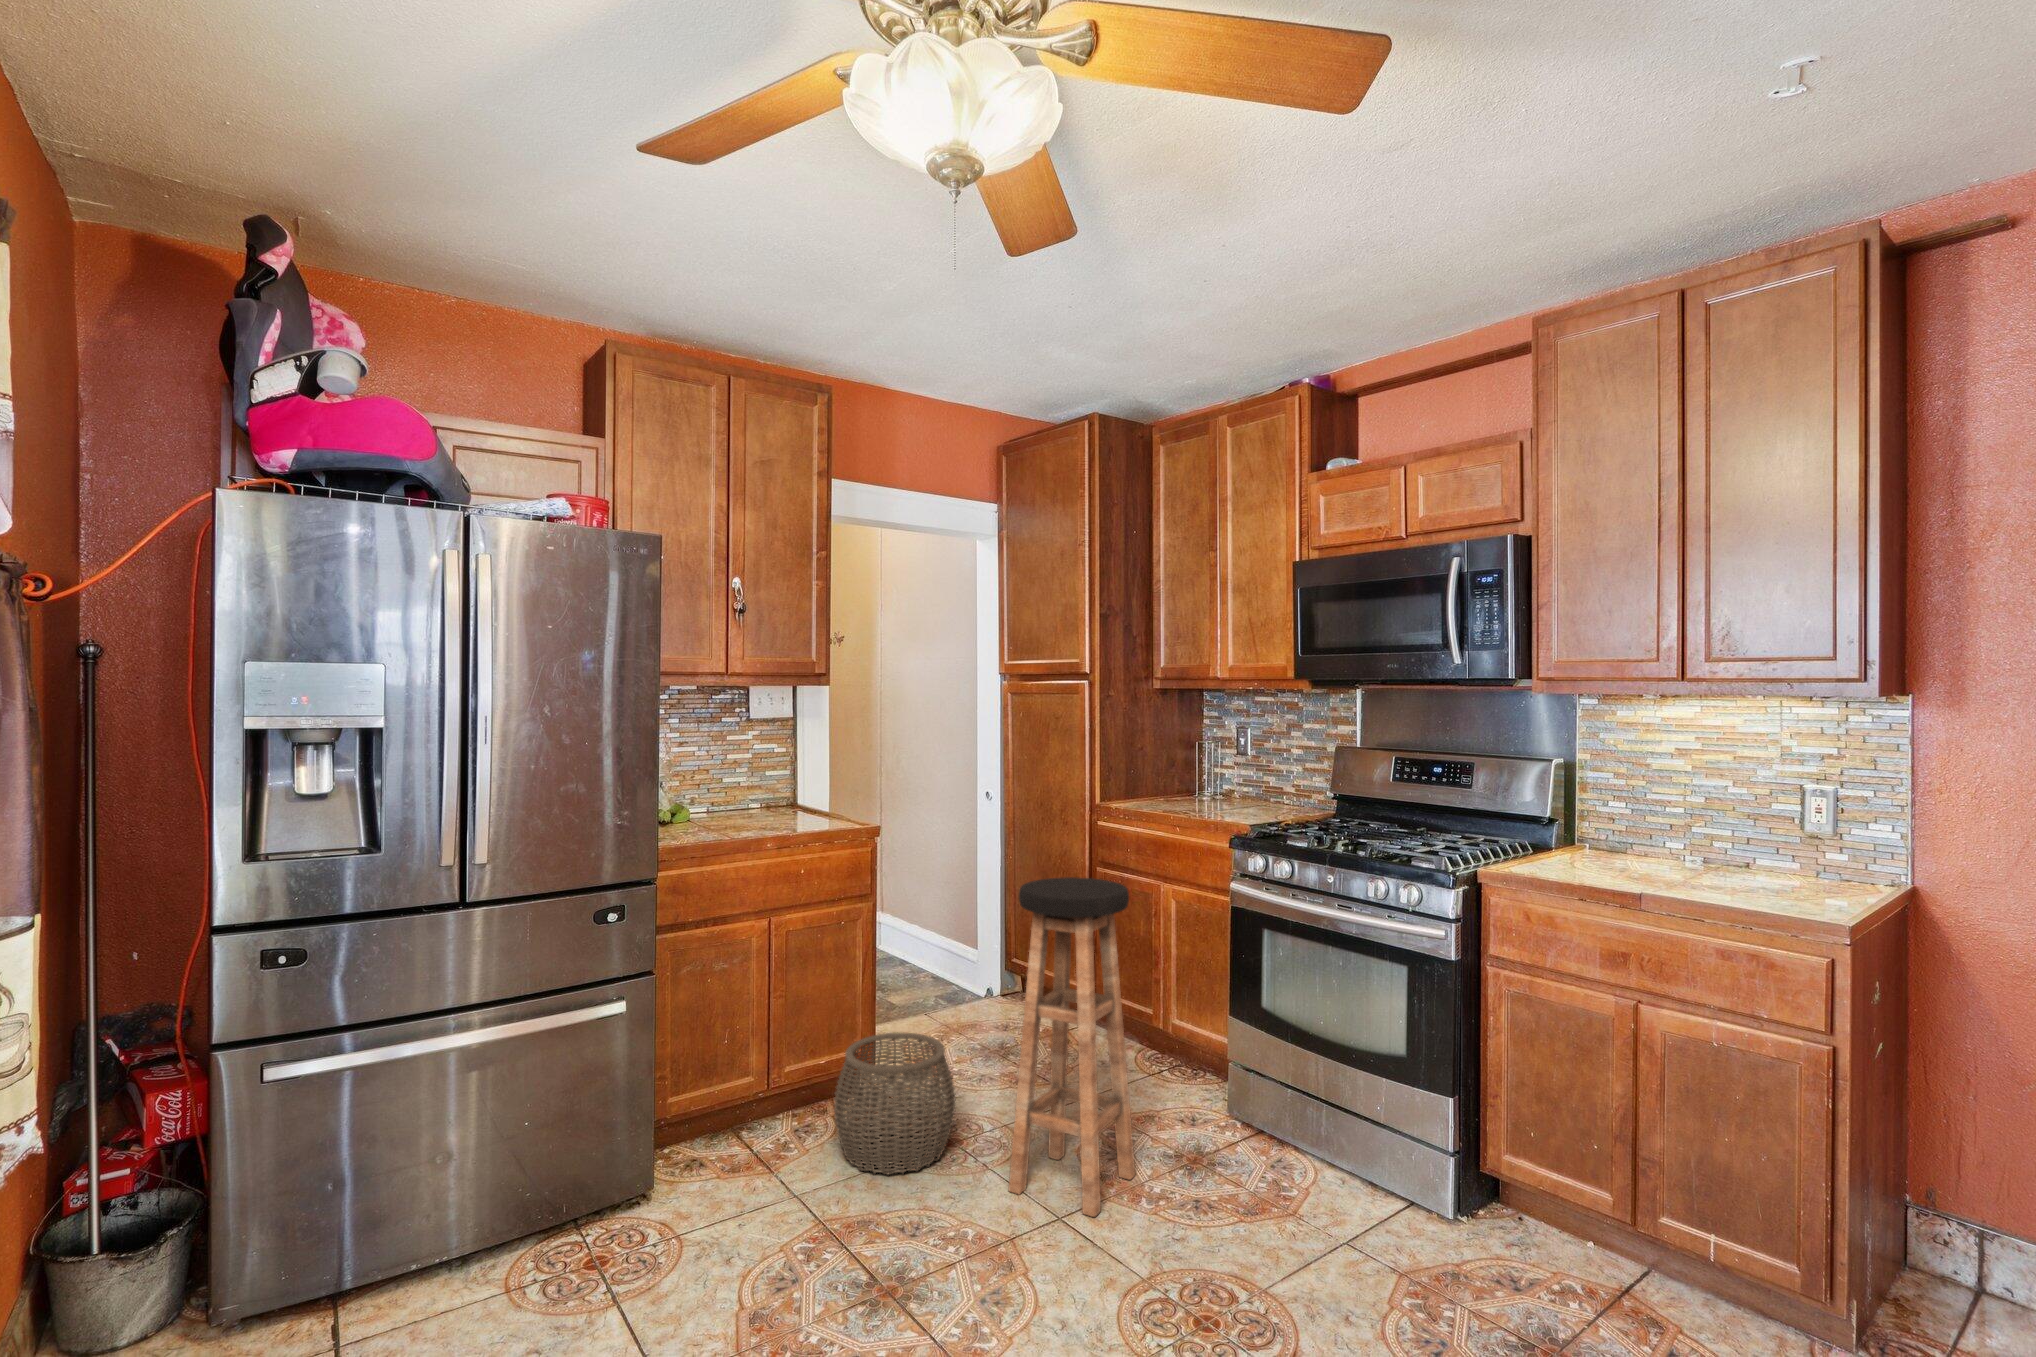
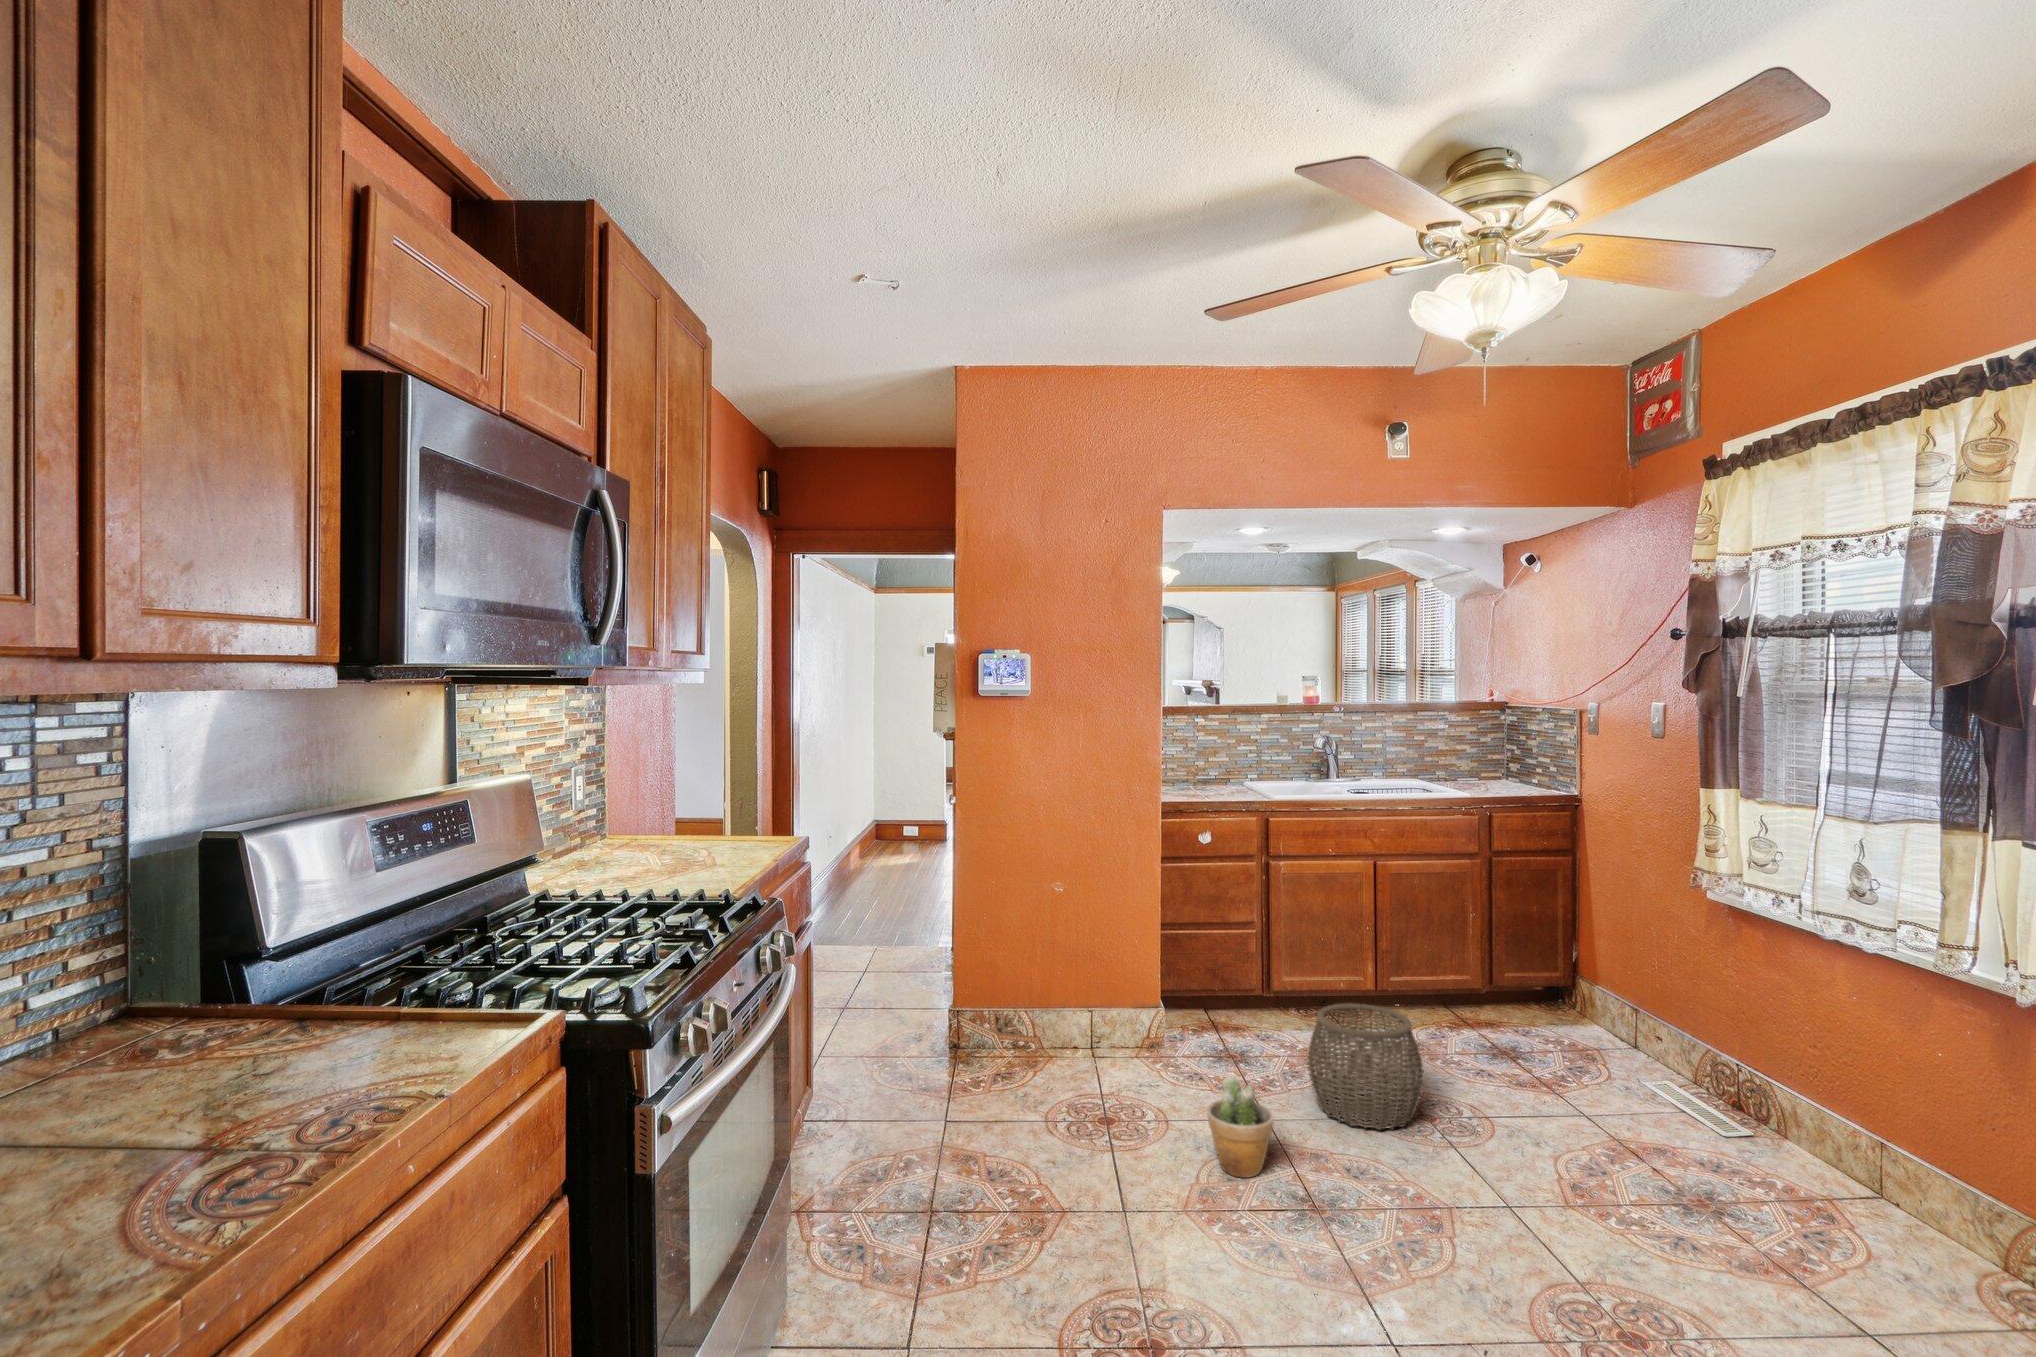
bar stool: present [1008,877,1135,1217] -> none [1464,878,1614,1216]
potted plant: none [746,1159,827,1283] -> present [1207,1076,1274,1178]

